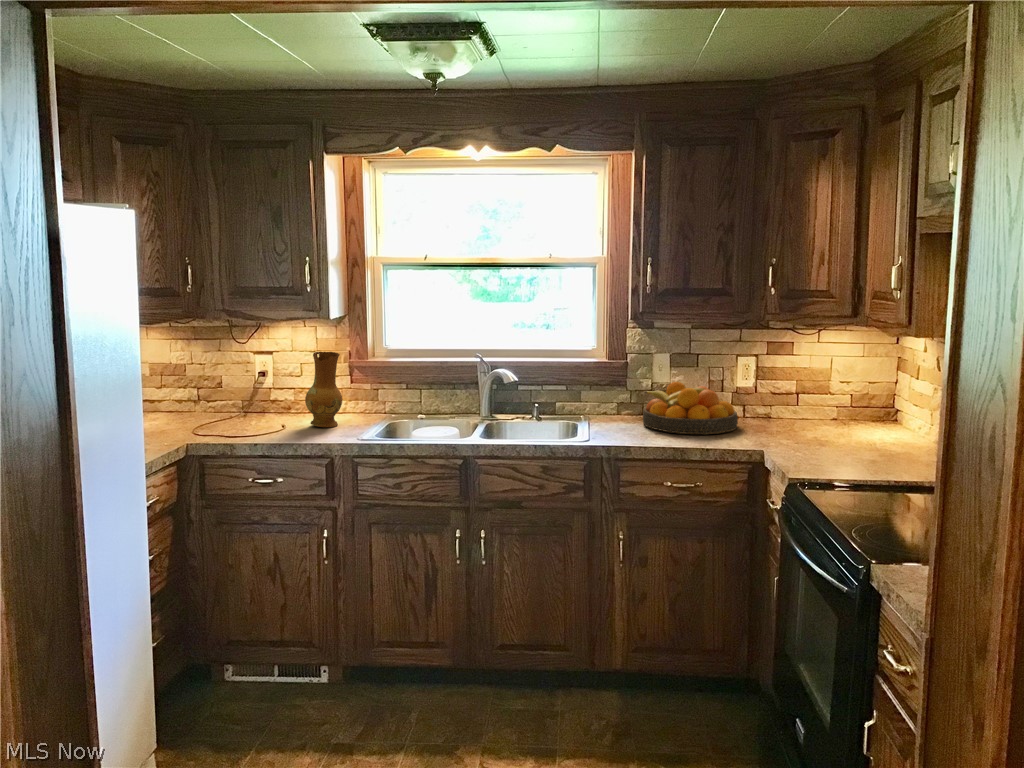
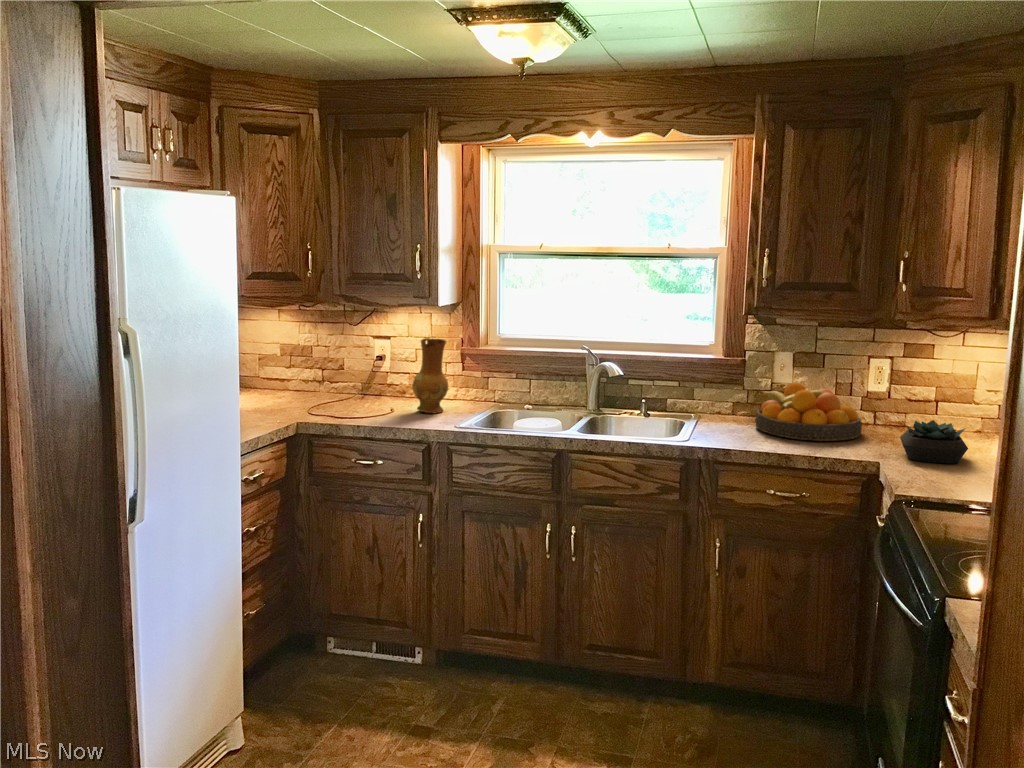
succulent plant: none [776,410,836,448] -> present [900,420,968,464]

